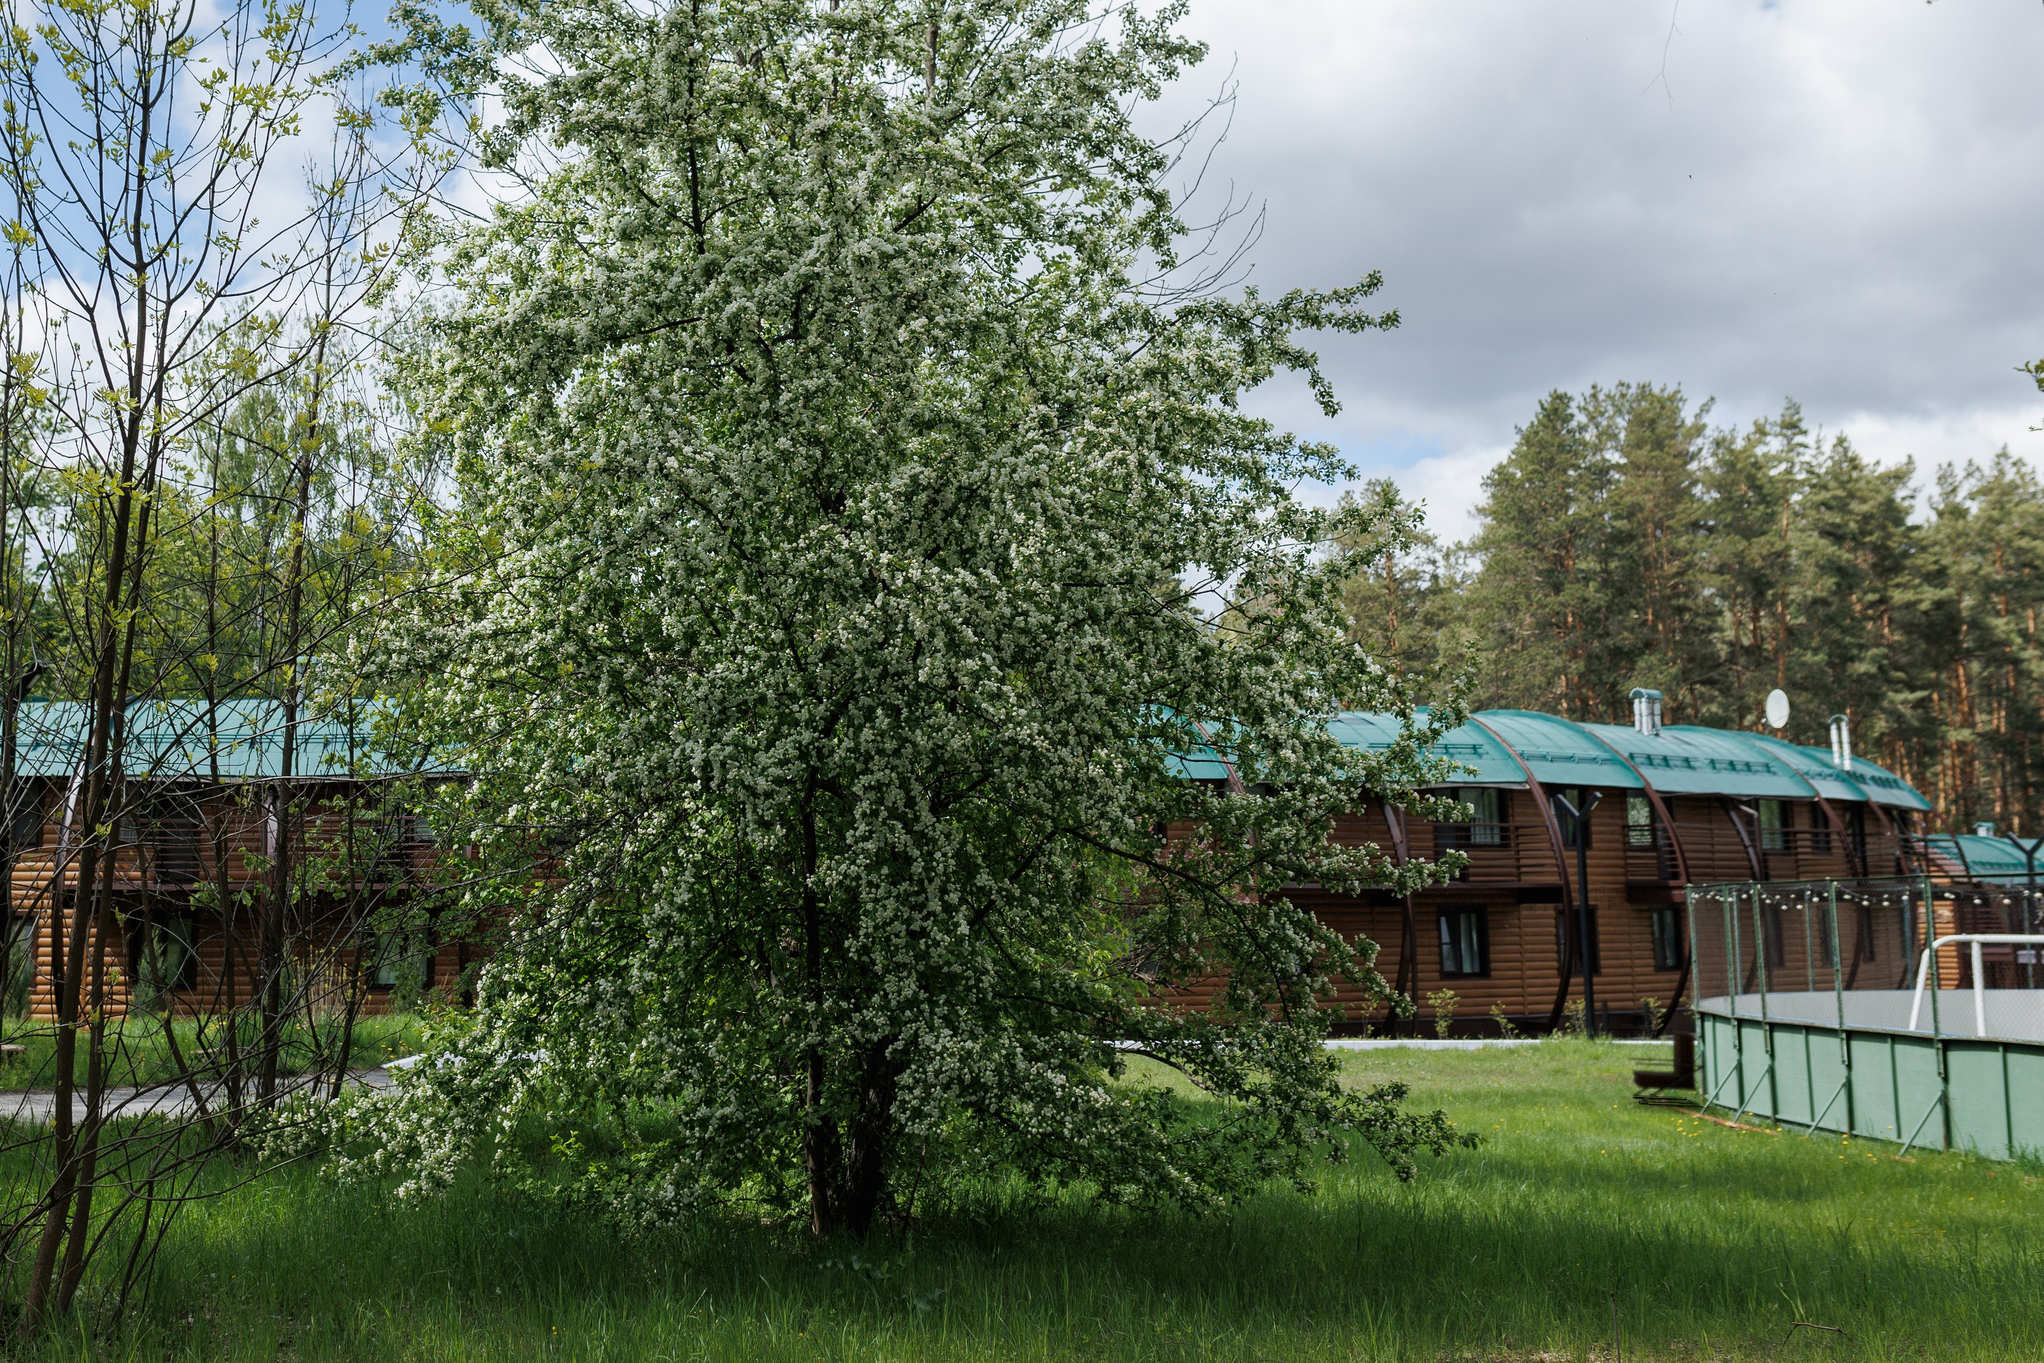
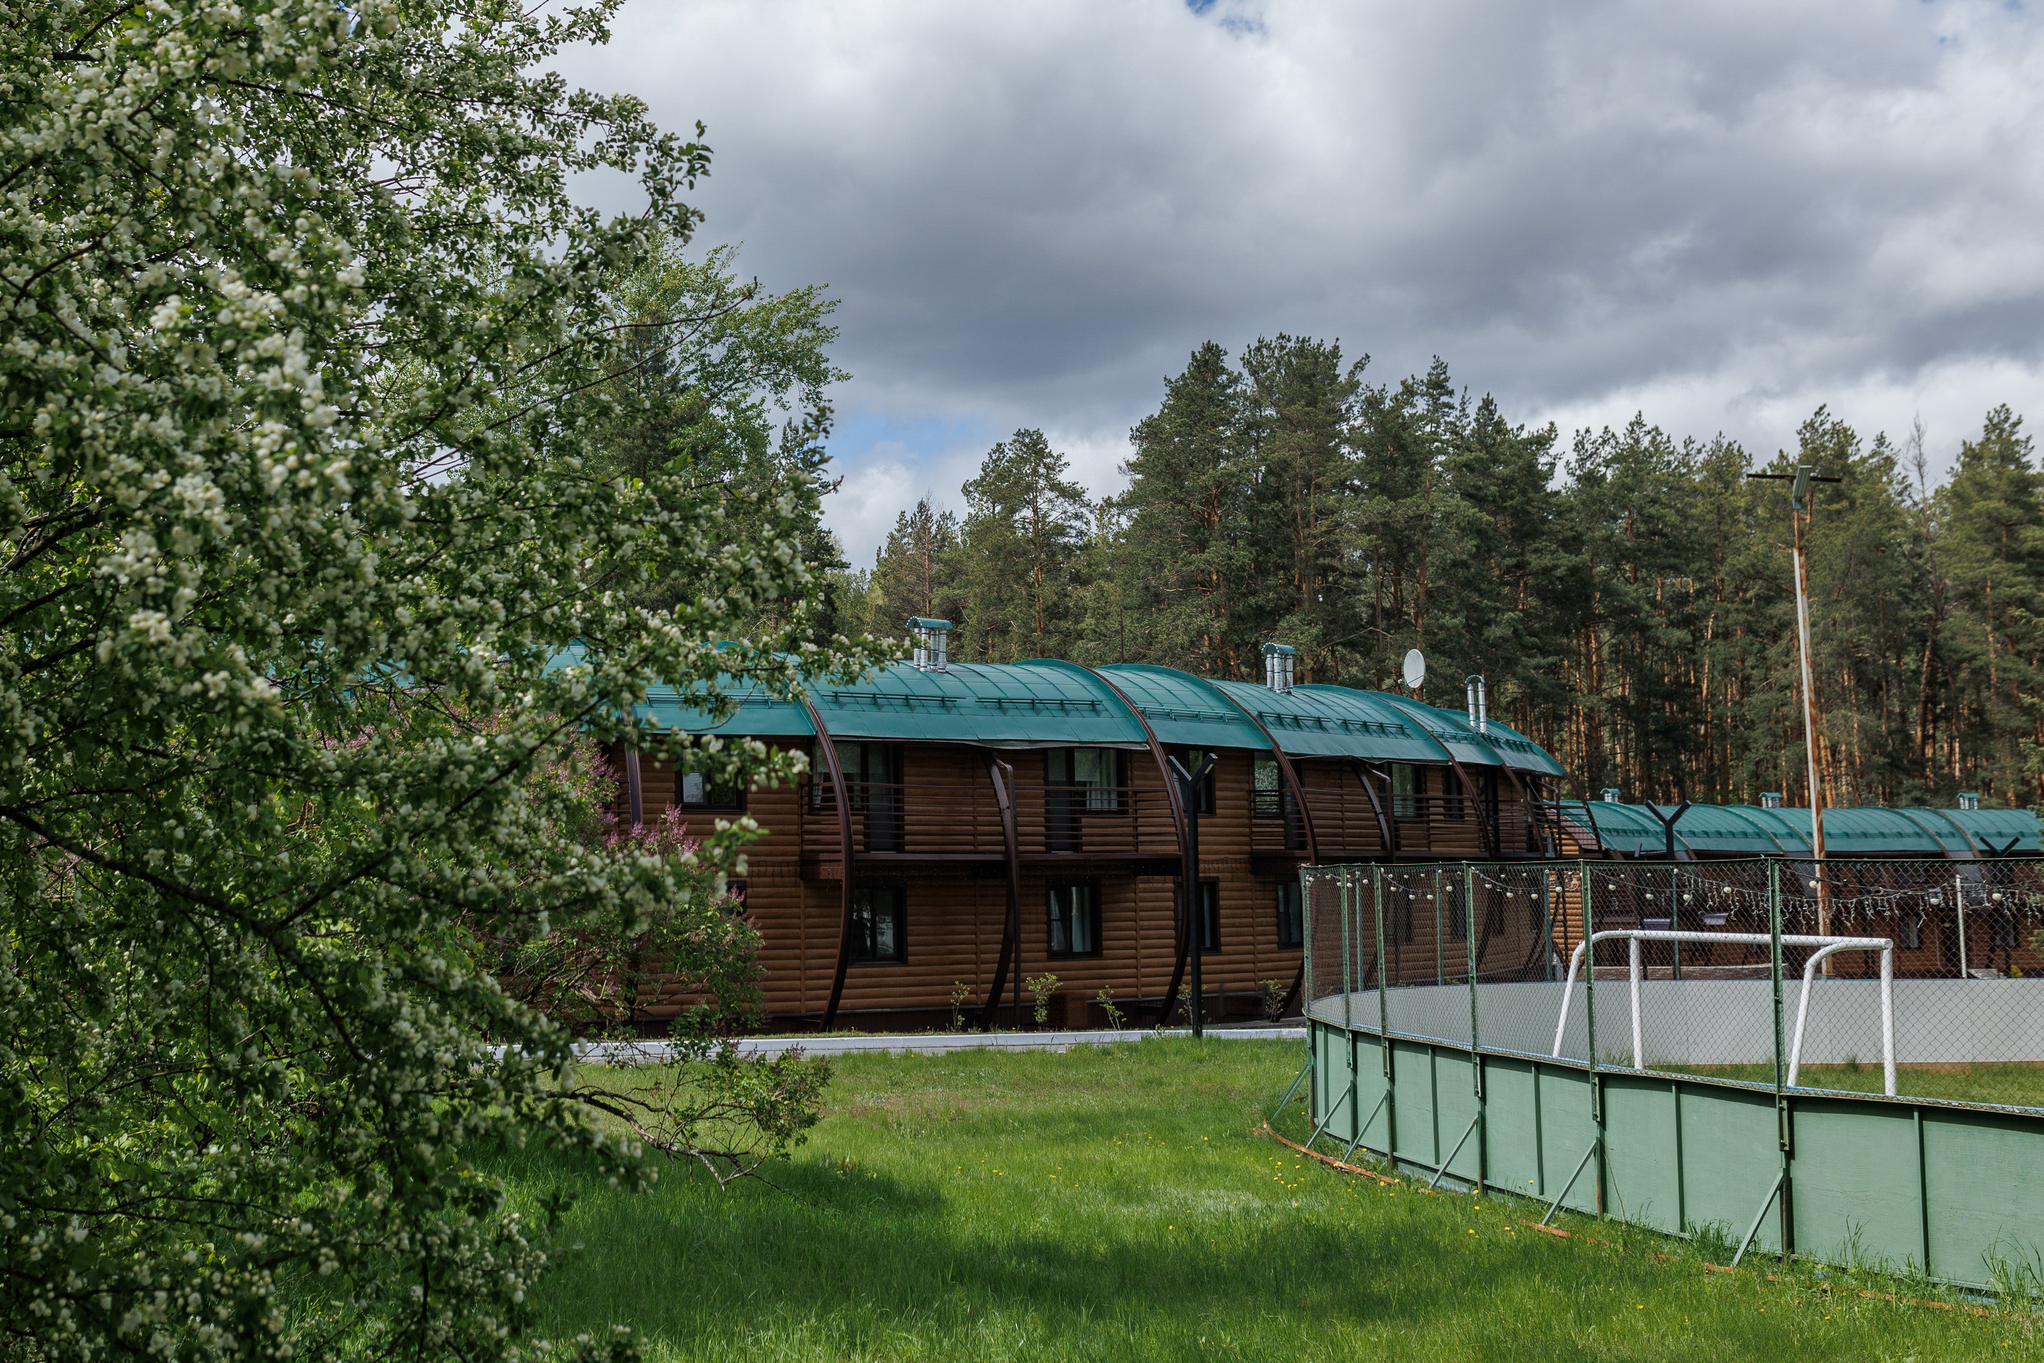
wooden crate: none [1437,1004,1482,1036] -> present [1041,990,1088,1028]
lounge chair: present [1631,1030,1704,1106] -> none [1224,1040,1312,1139]

